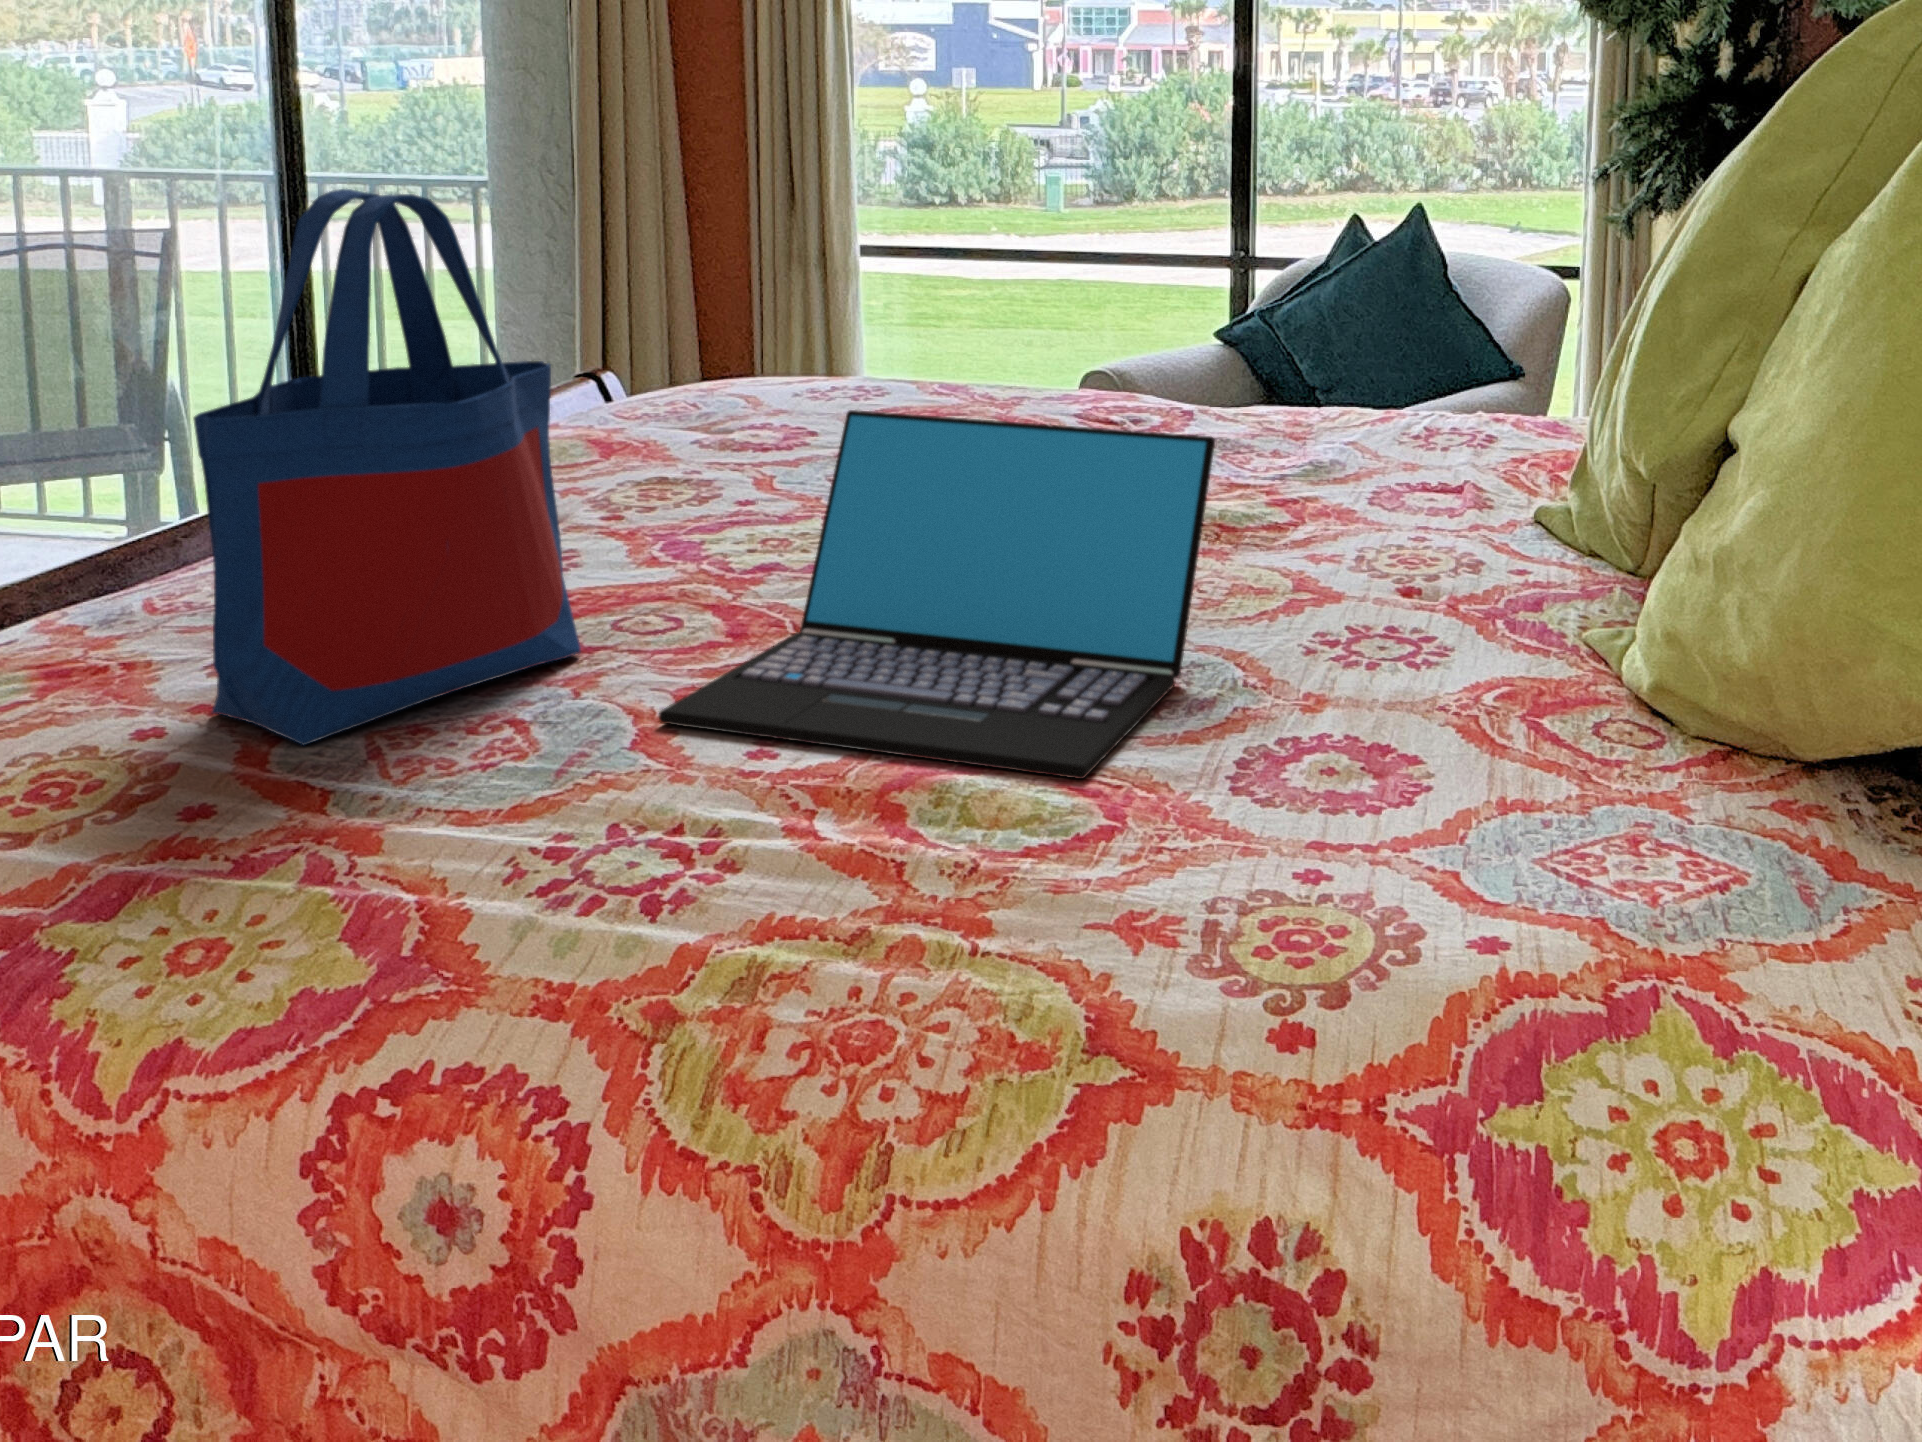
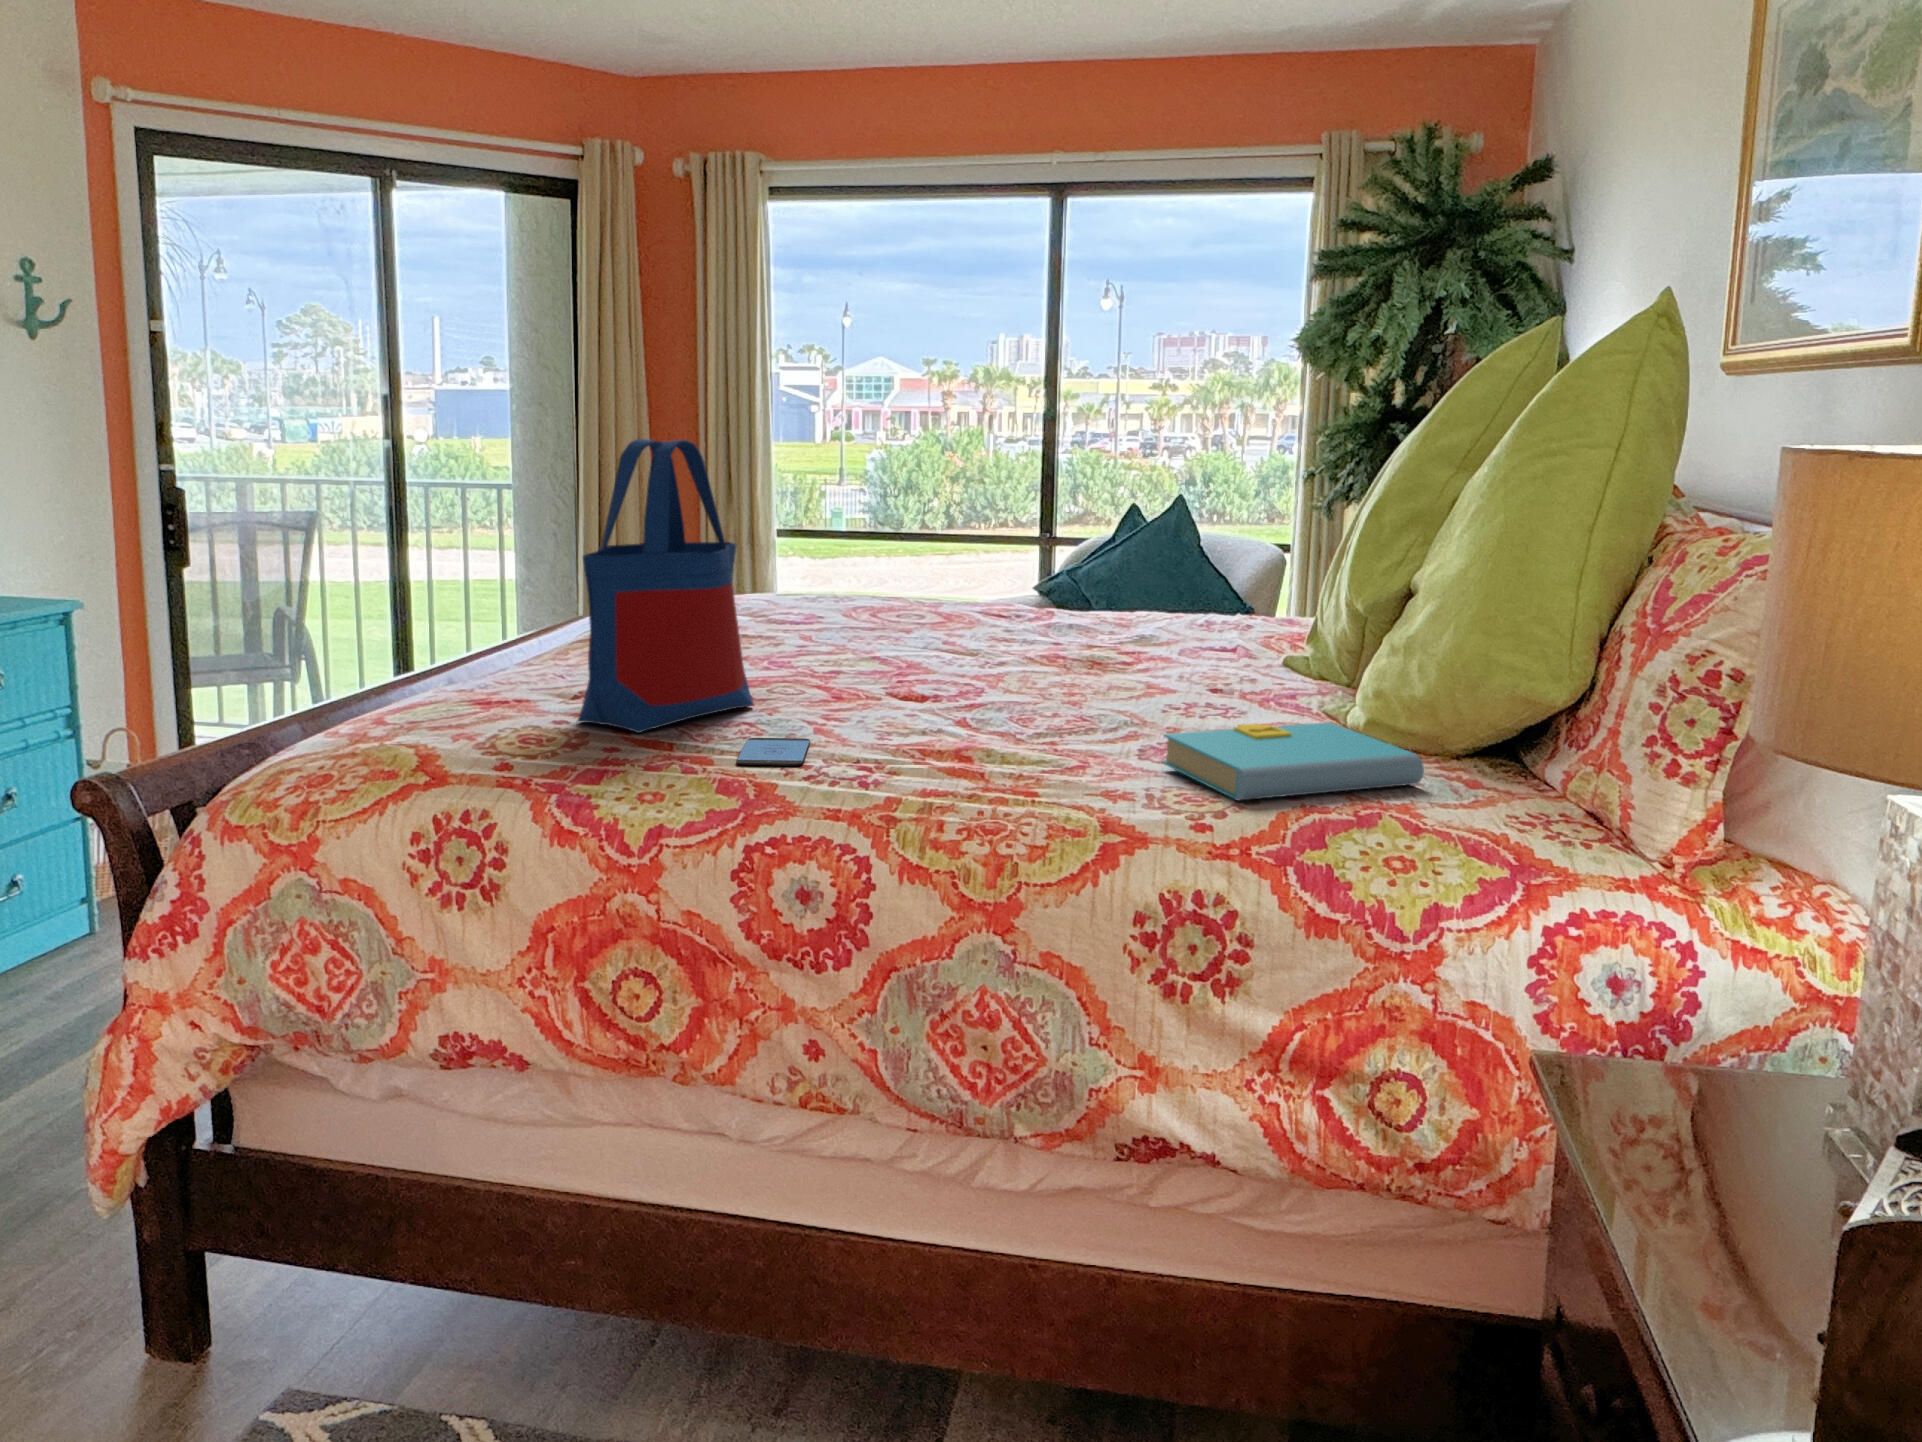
laptop: present [659,410,1215,779] -> none [819,575,1114,751]
book: none [1254,720,1746,952] -> present [1162,722,1424,800]
smartphone: none [425,757,617,849] -> present [736,738,810,765]

